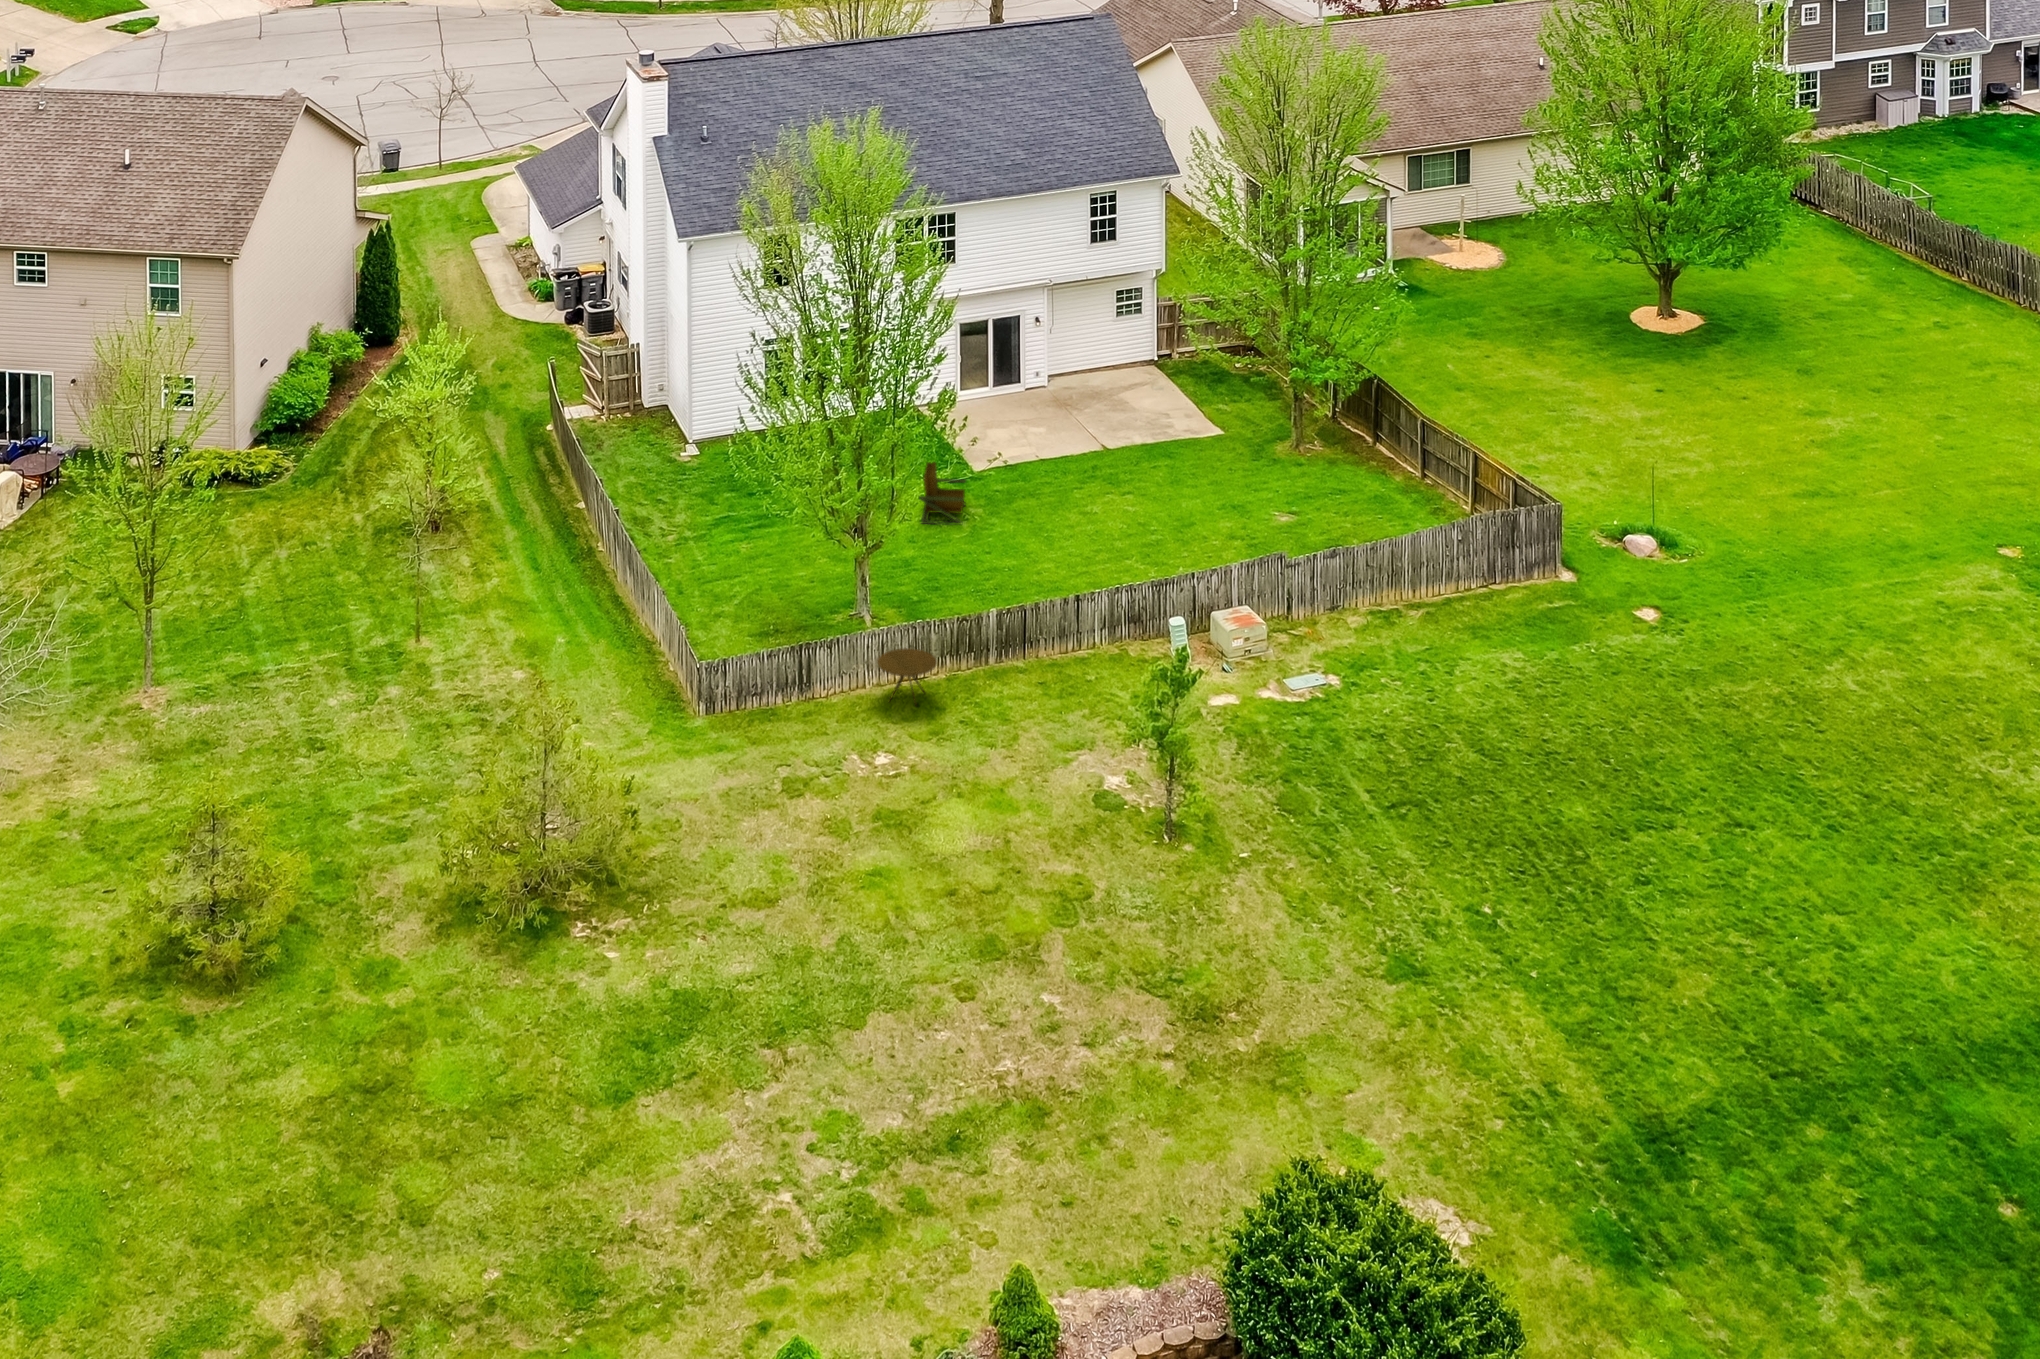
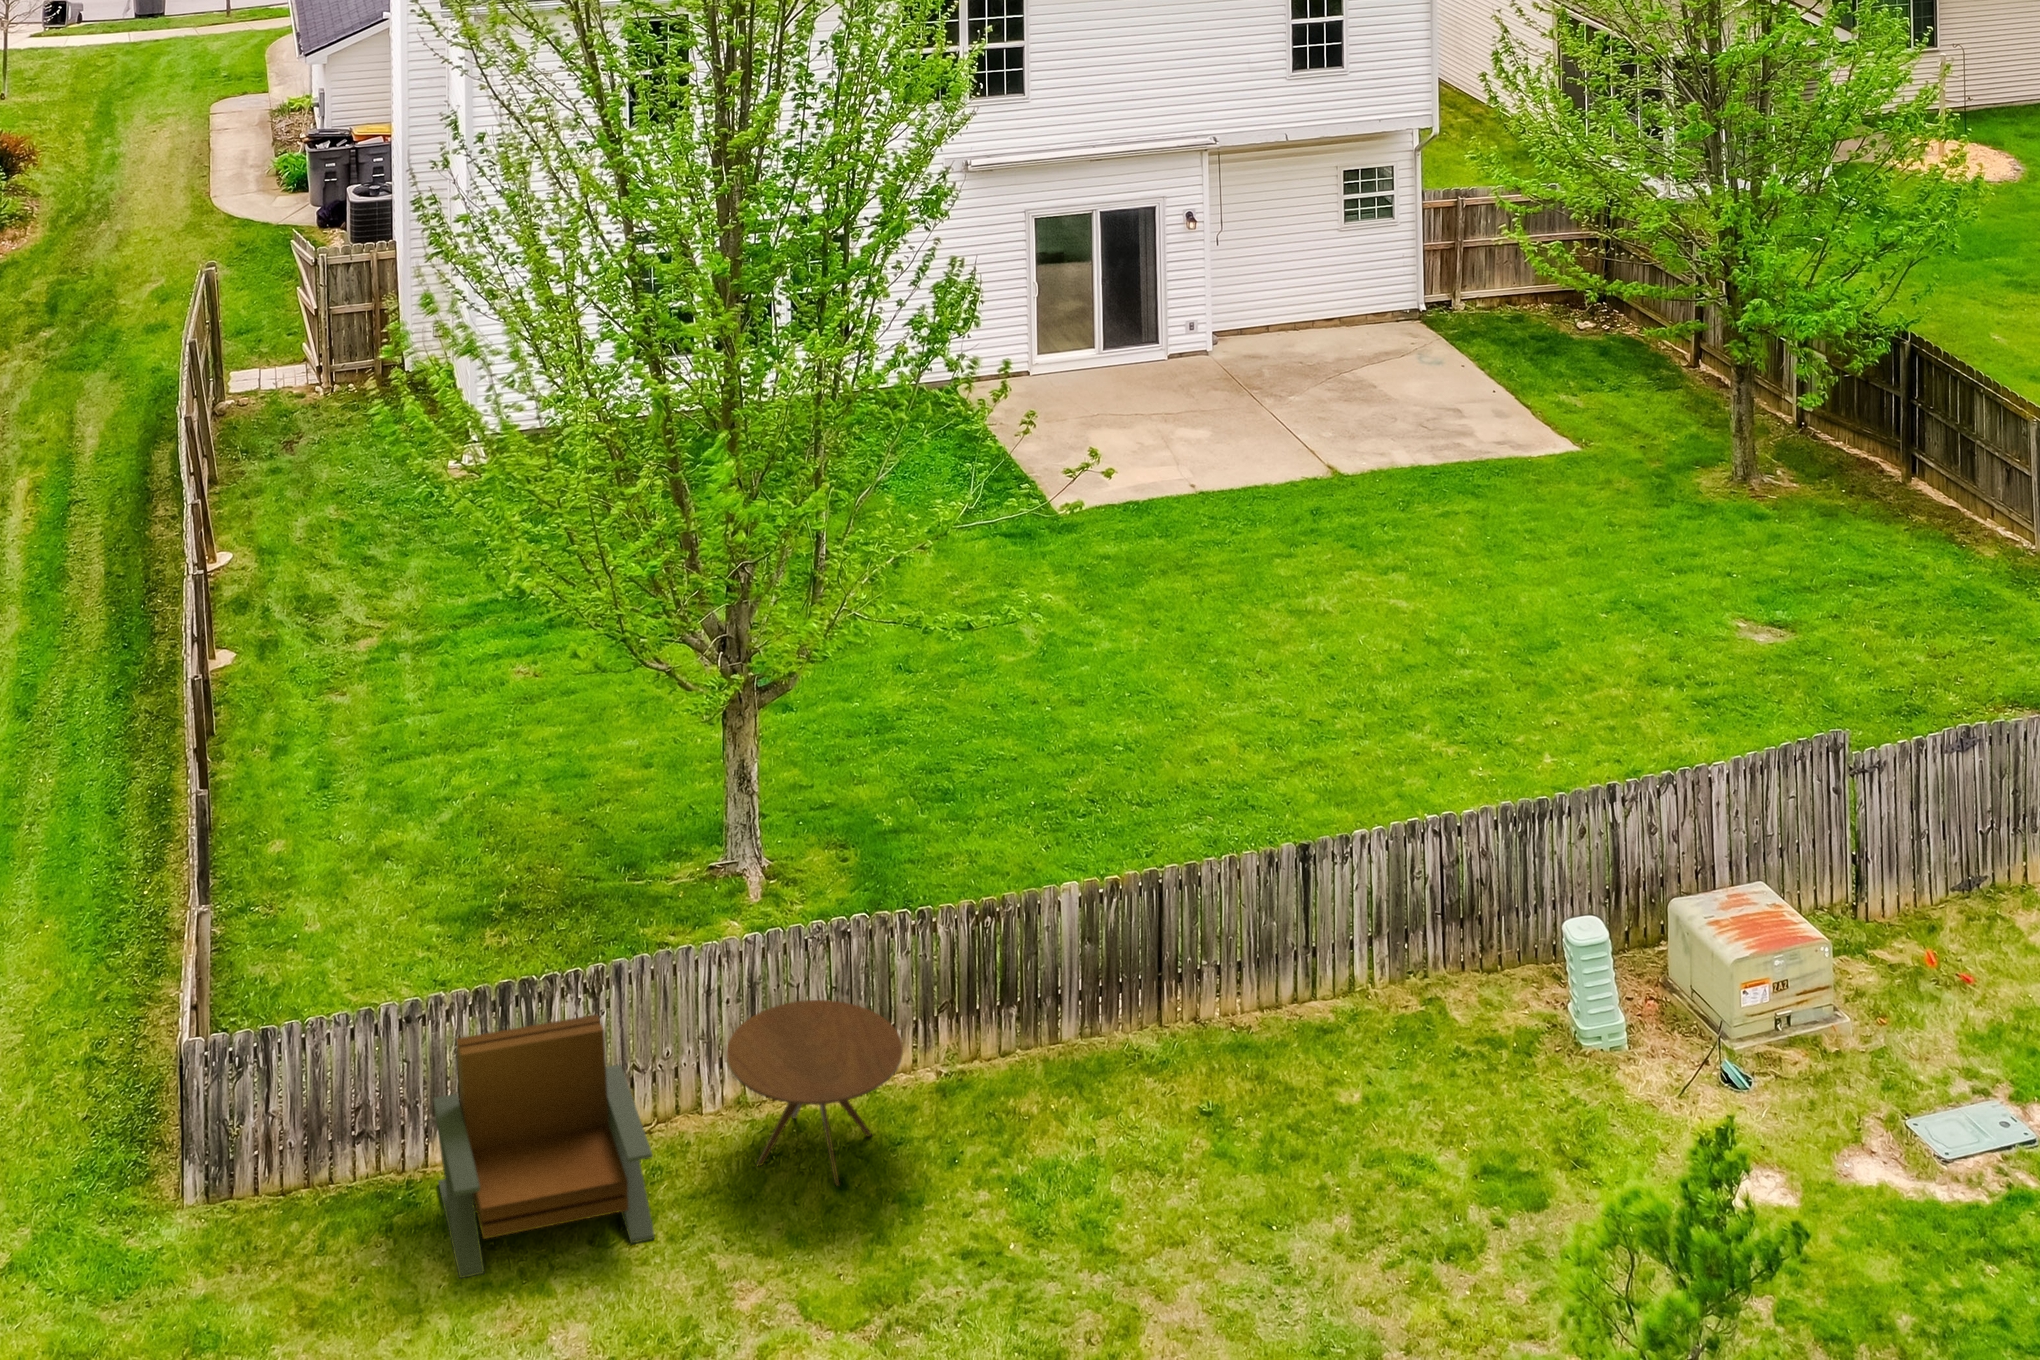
lounge chair: present [919,462,966,524] -> present [433,1014,655,1278]

